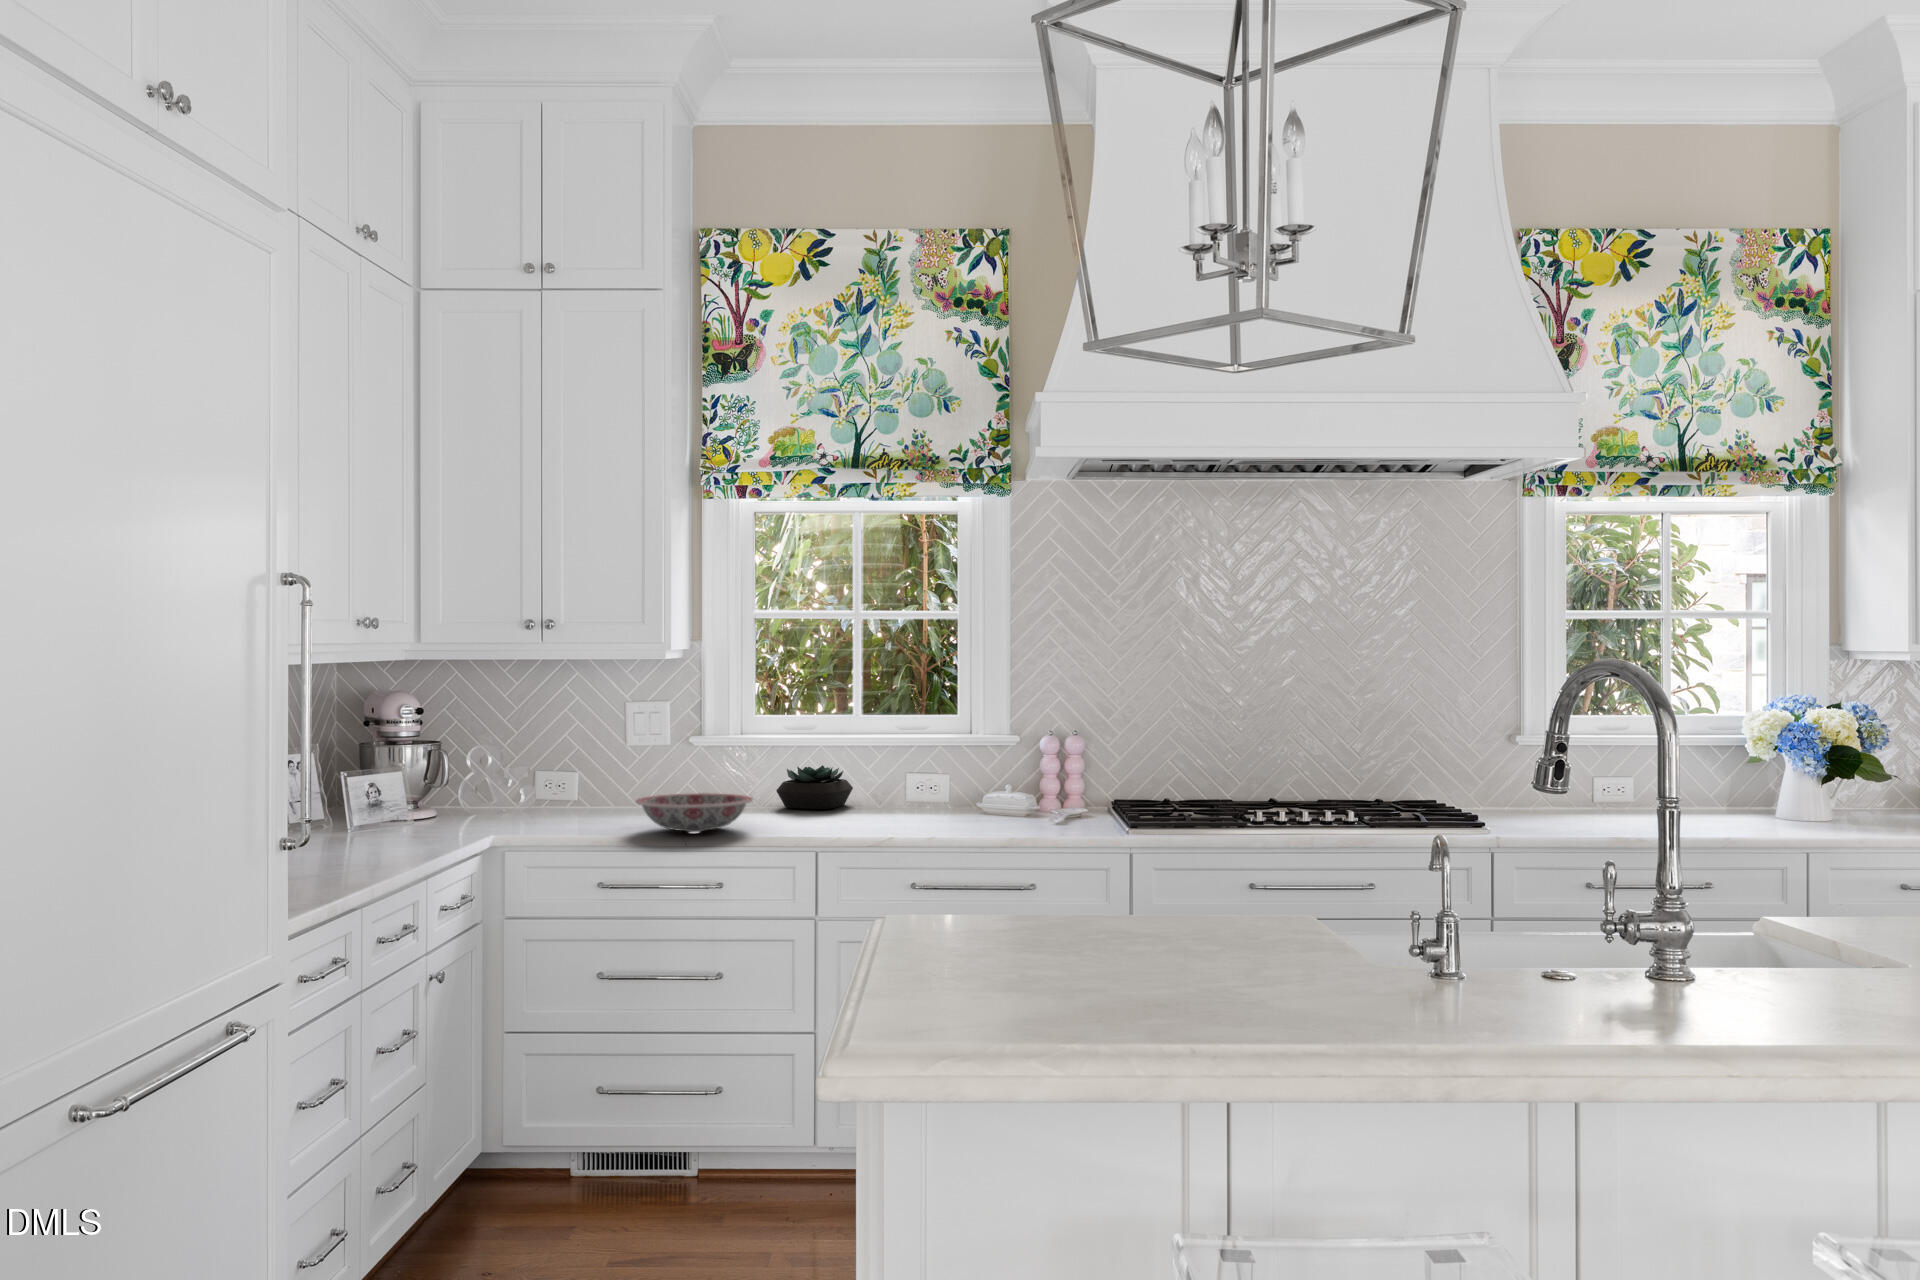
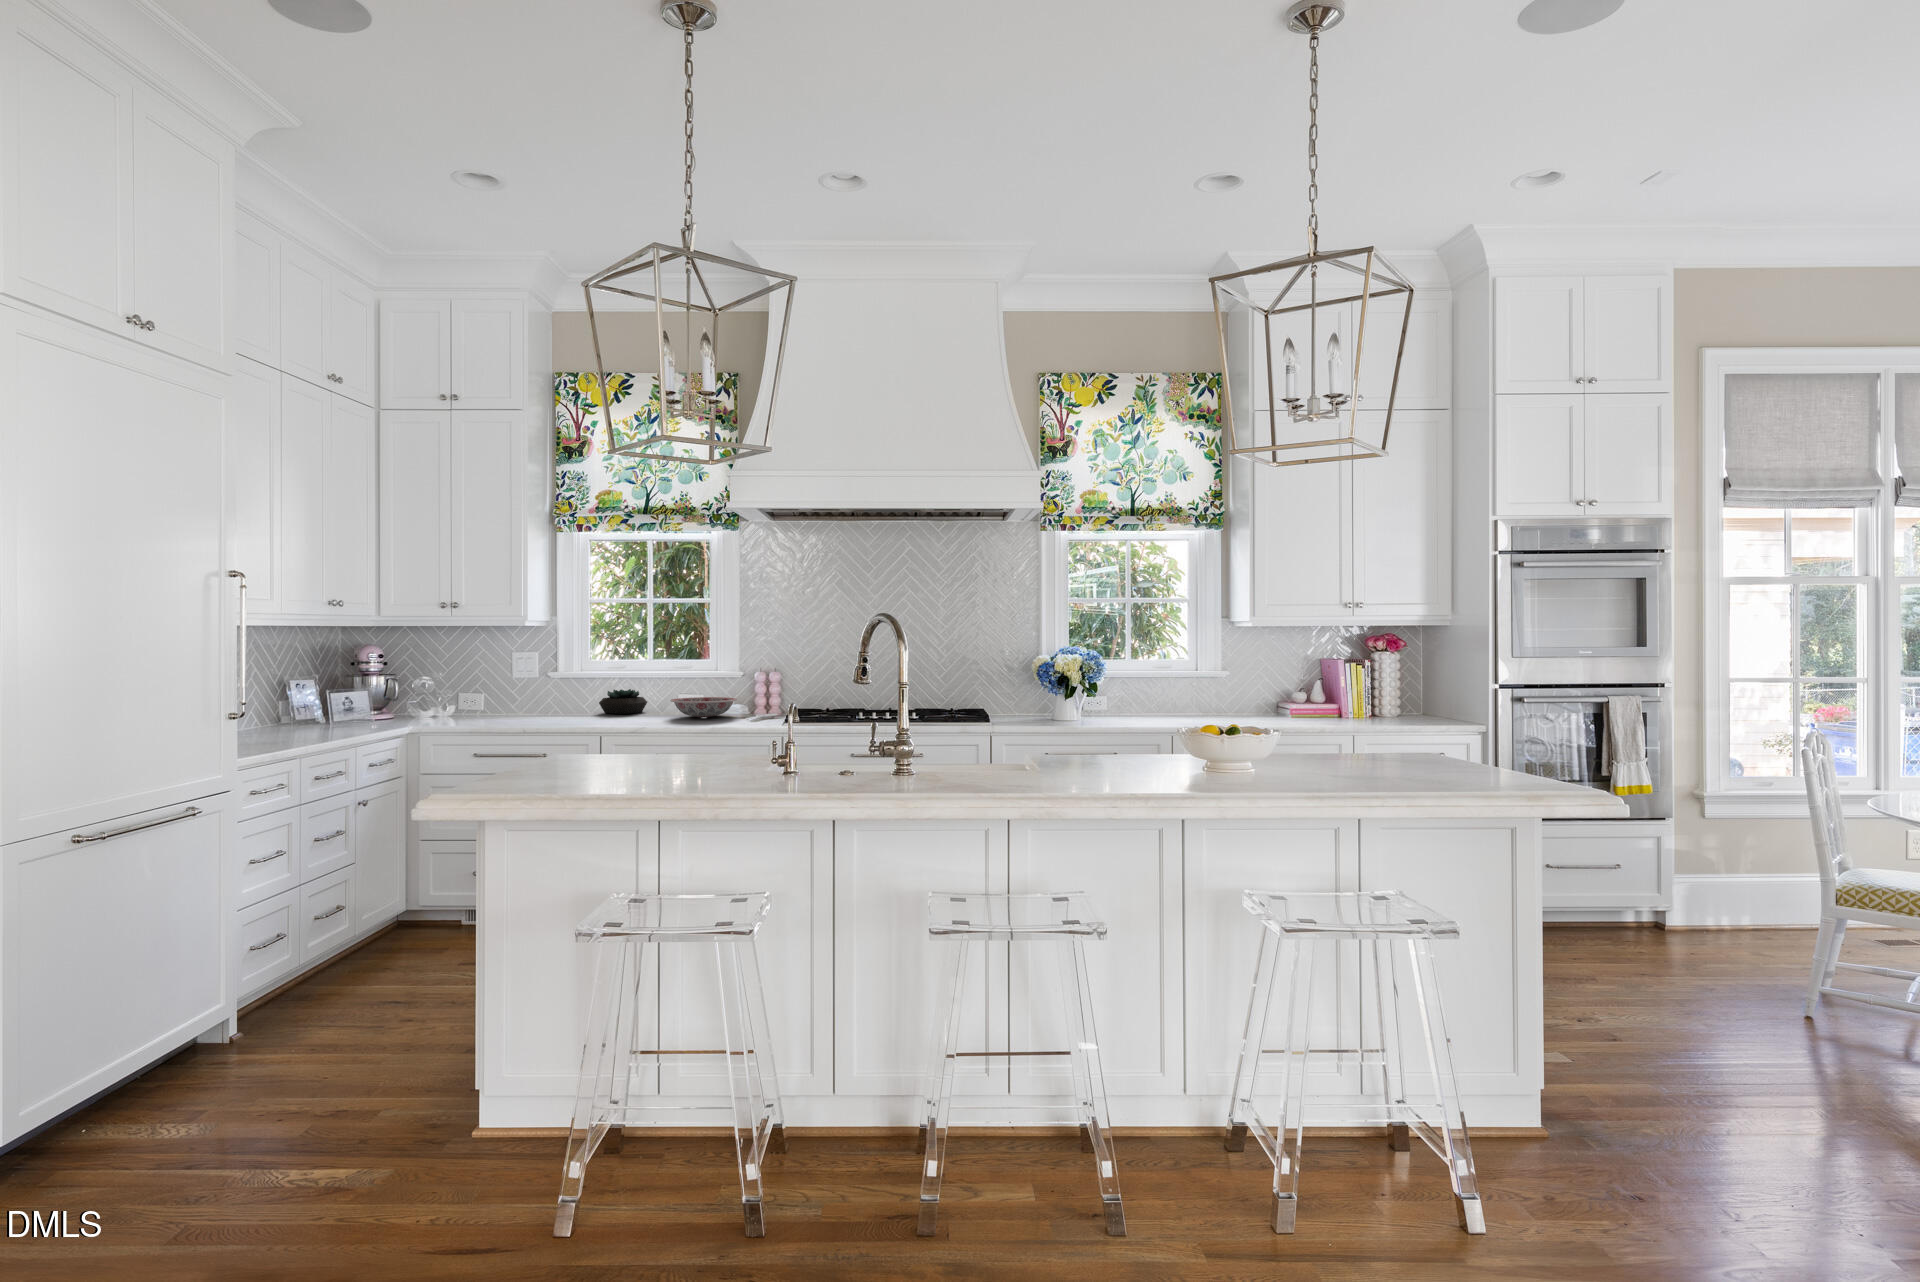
ceramic bowl: present [635,793,753,832] -> present [670,697,737,717]

